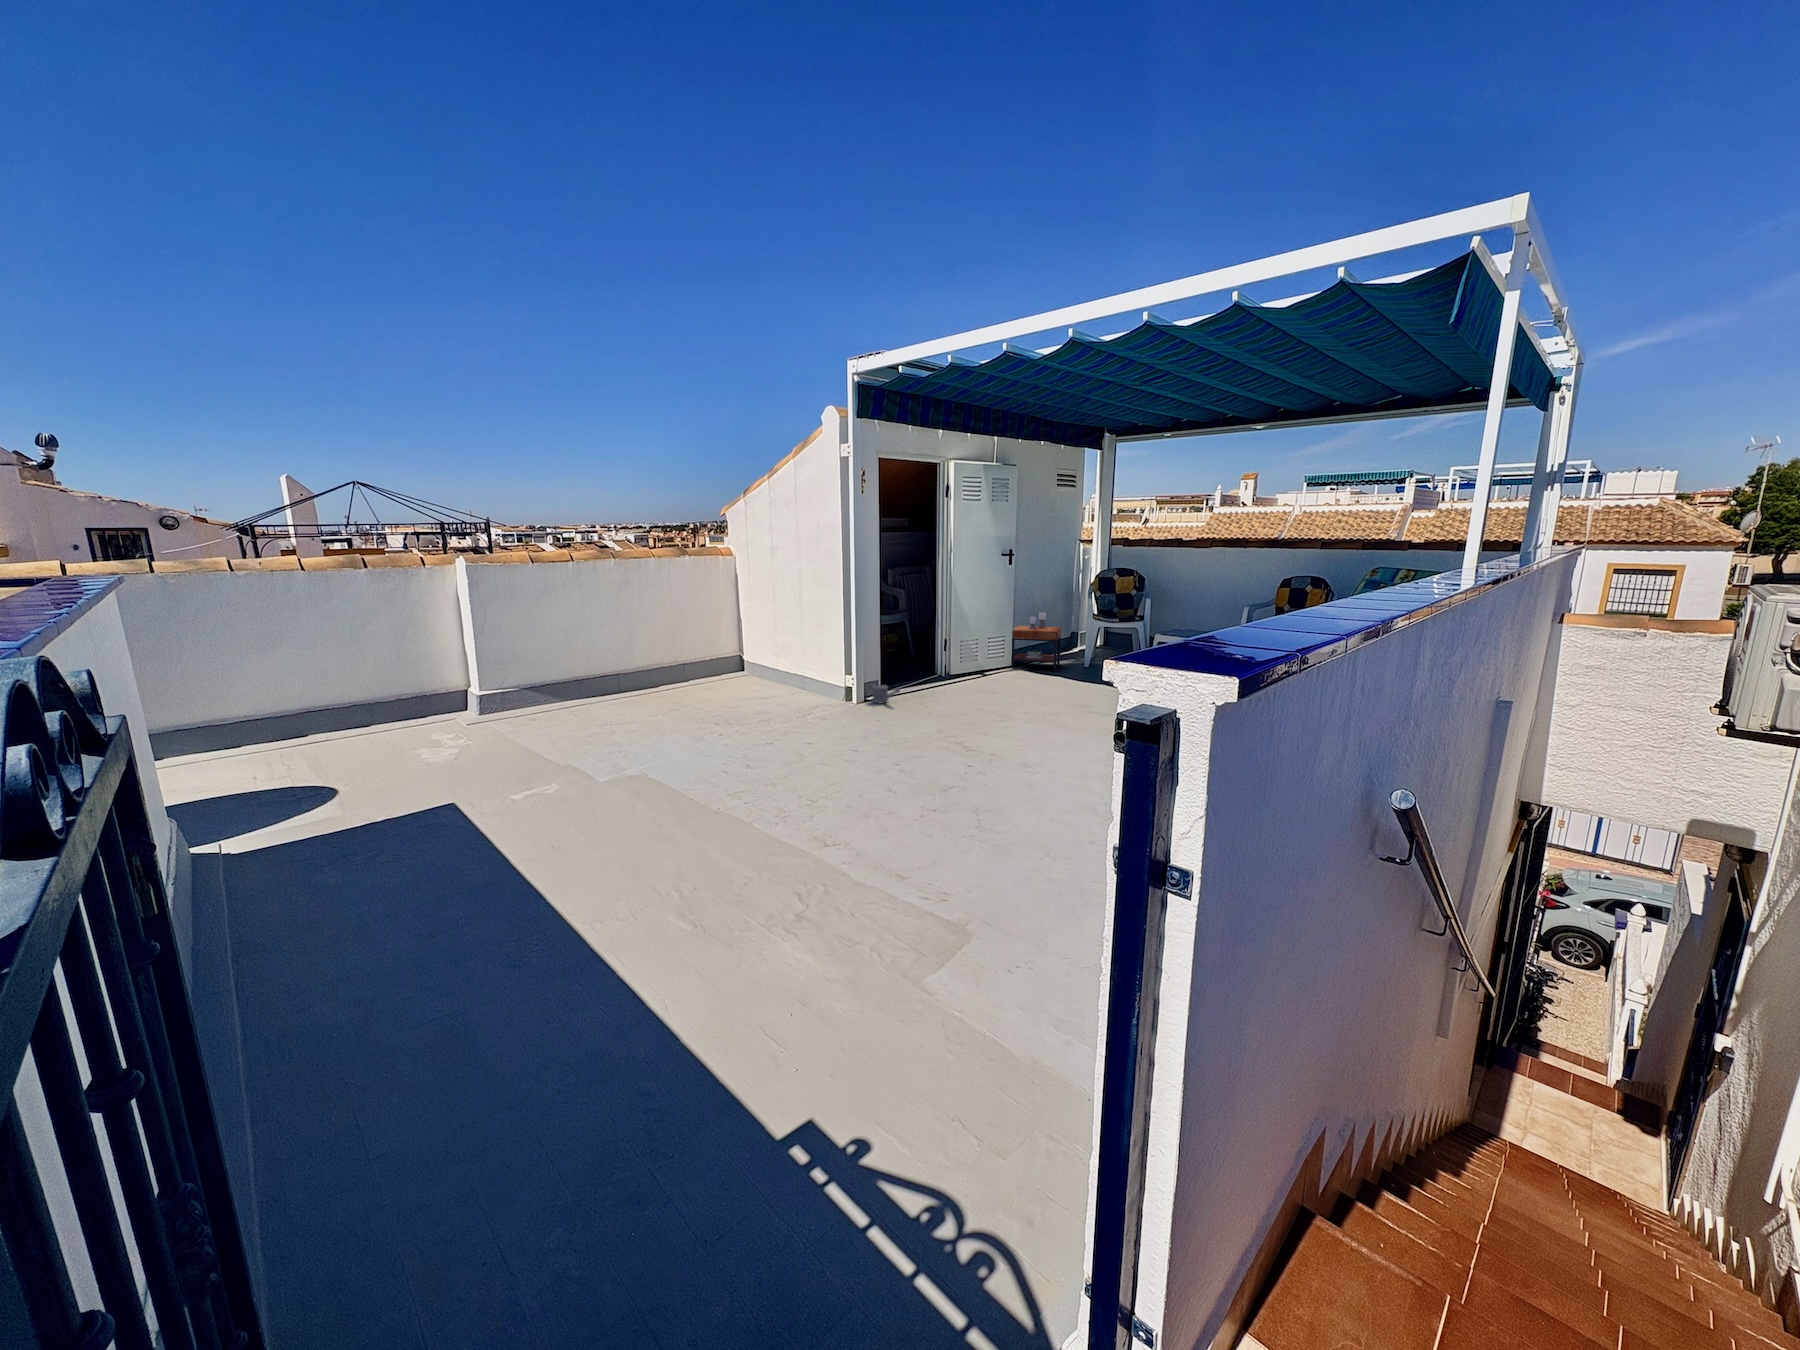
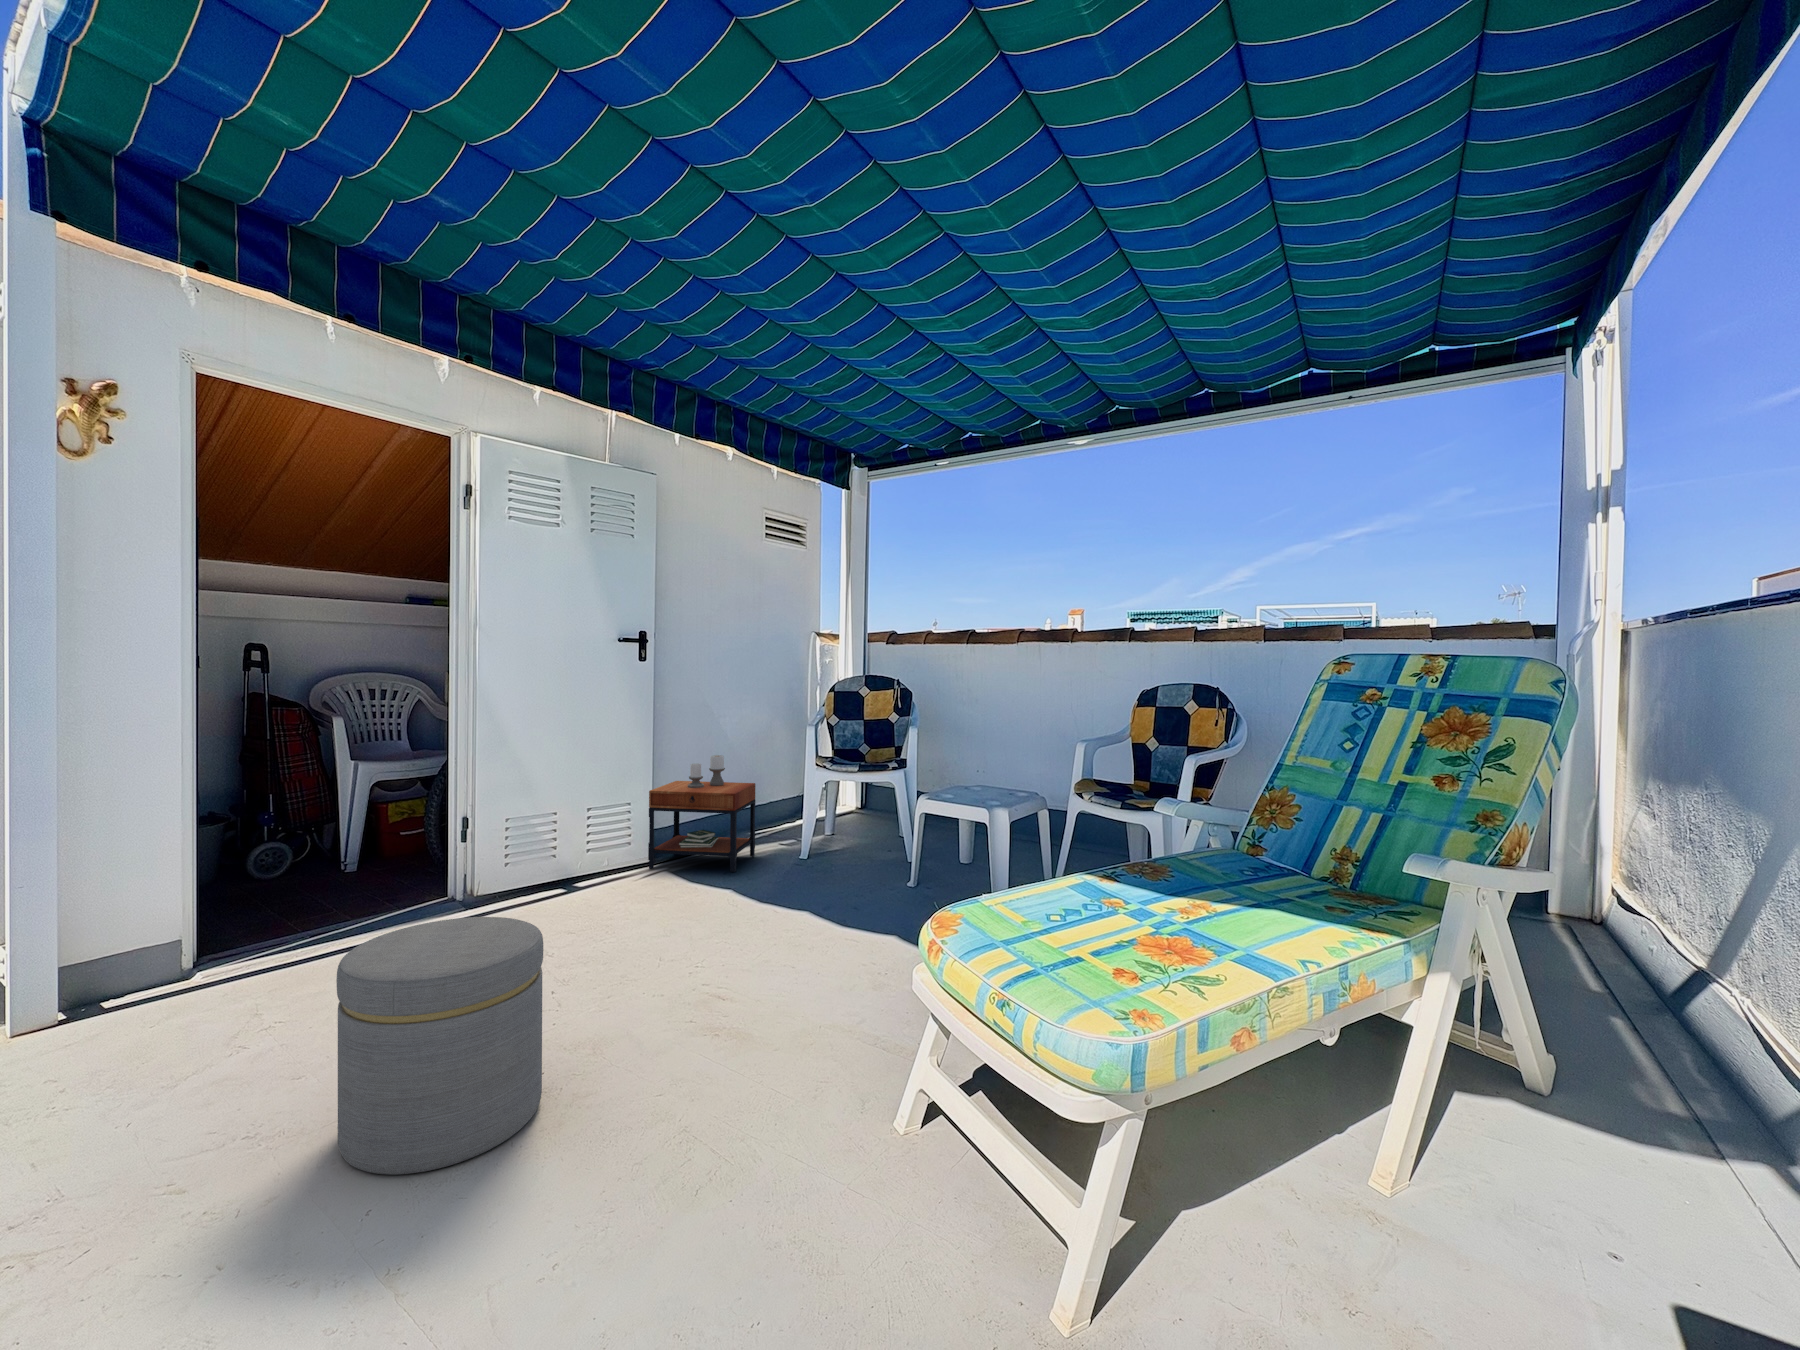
ottoman: none [1001,665,1058,731] -> present [336,917,543,1175]
watering can: present [869,685,900,704] -> none [84,962,149,1028]

